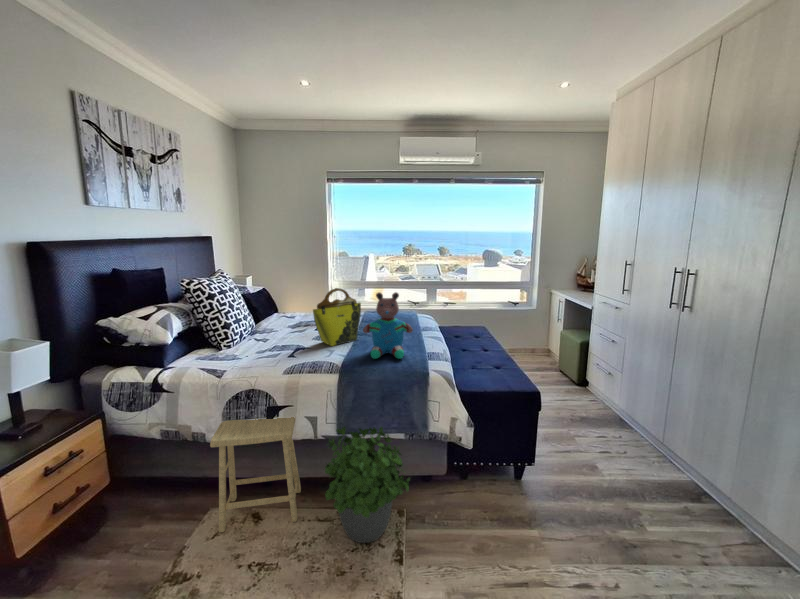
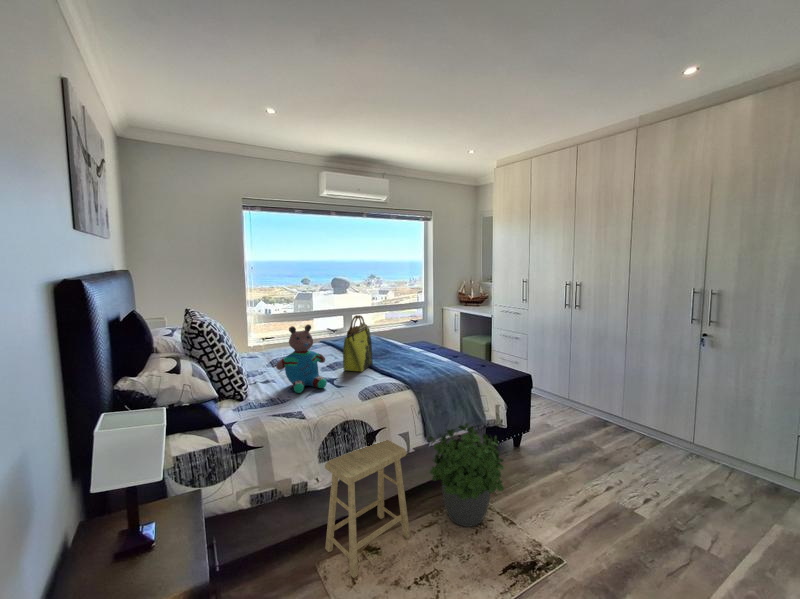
teddy bear: present [363,292,413,359] -> present [276,325,327,393]

